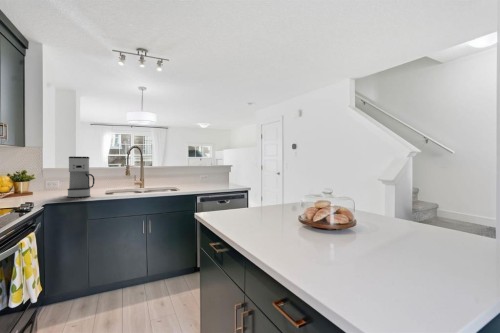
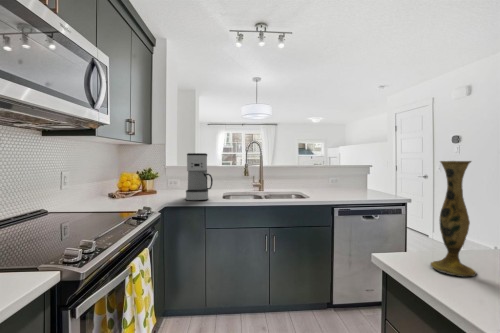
vase: none [218,164,237,220] -> present [431,161,476,276]

